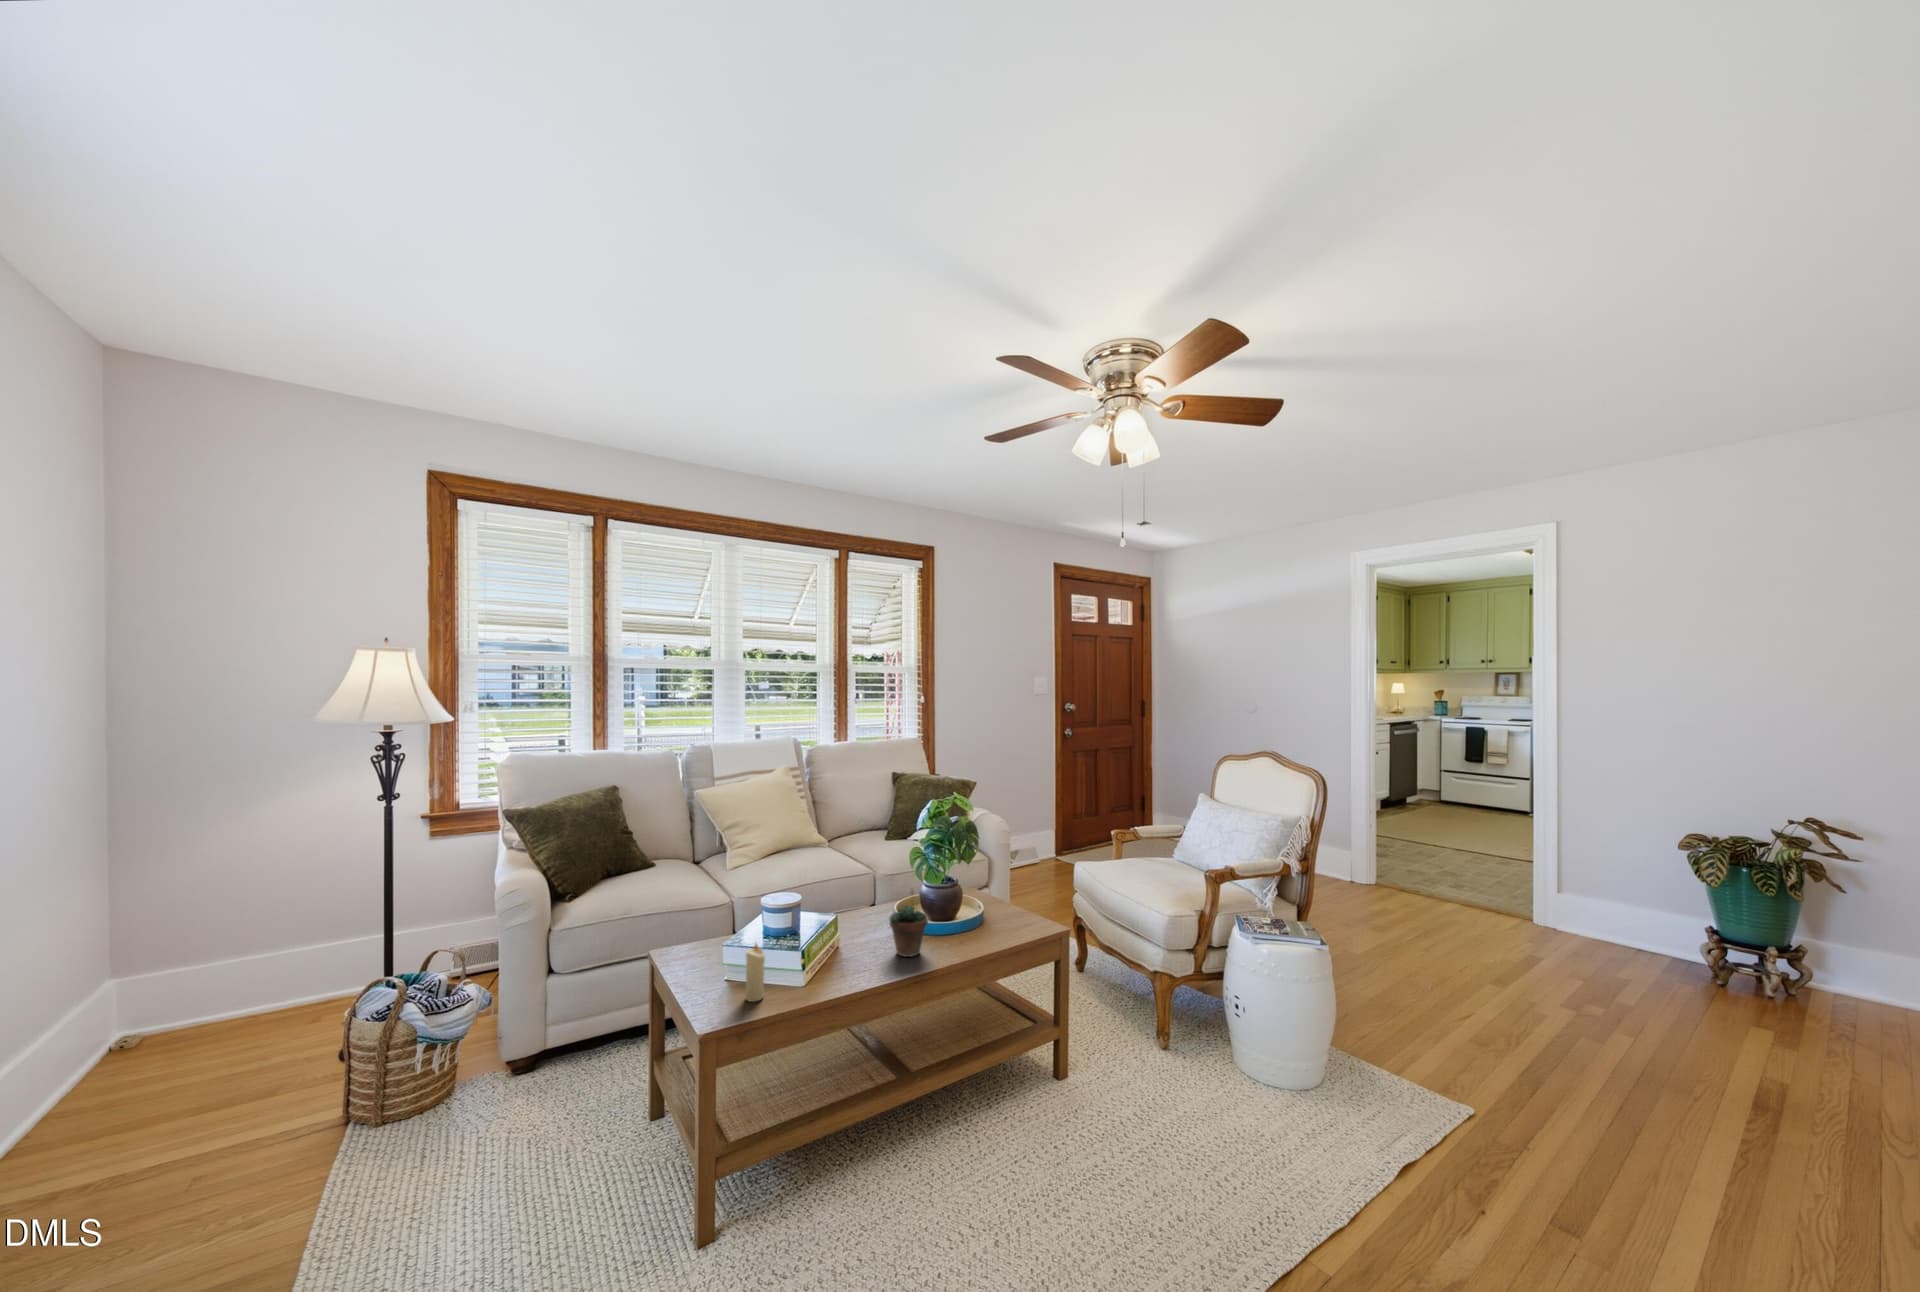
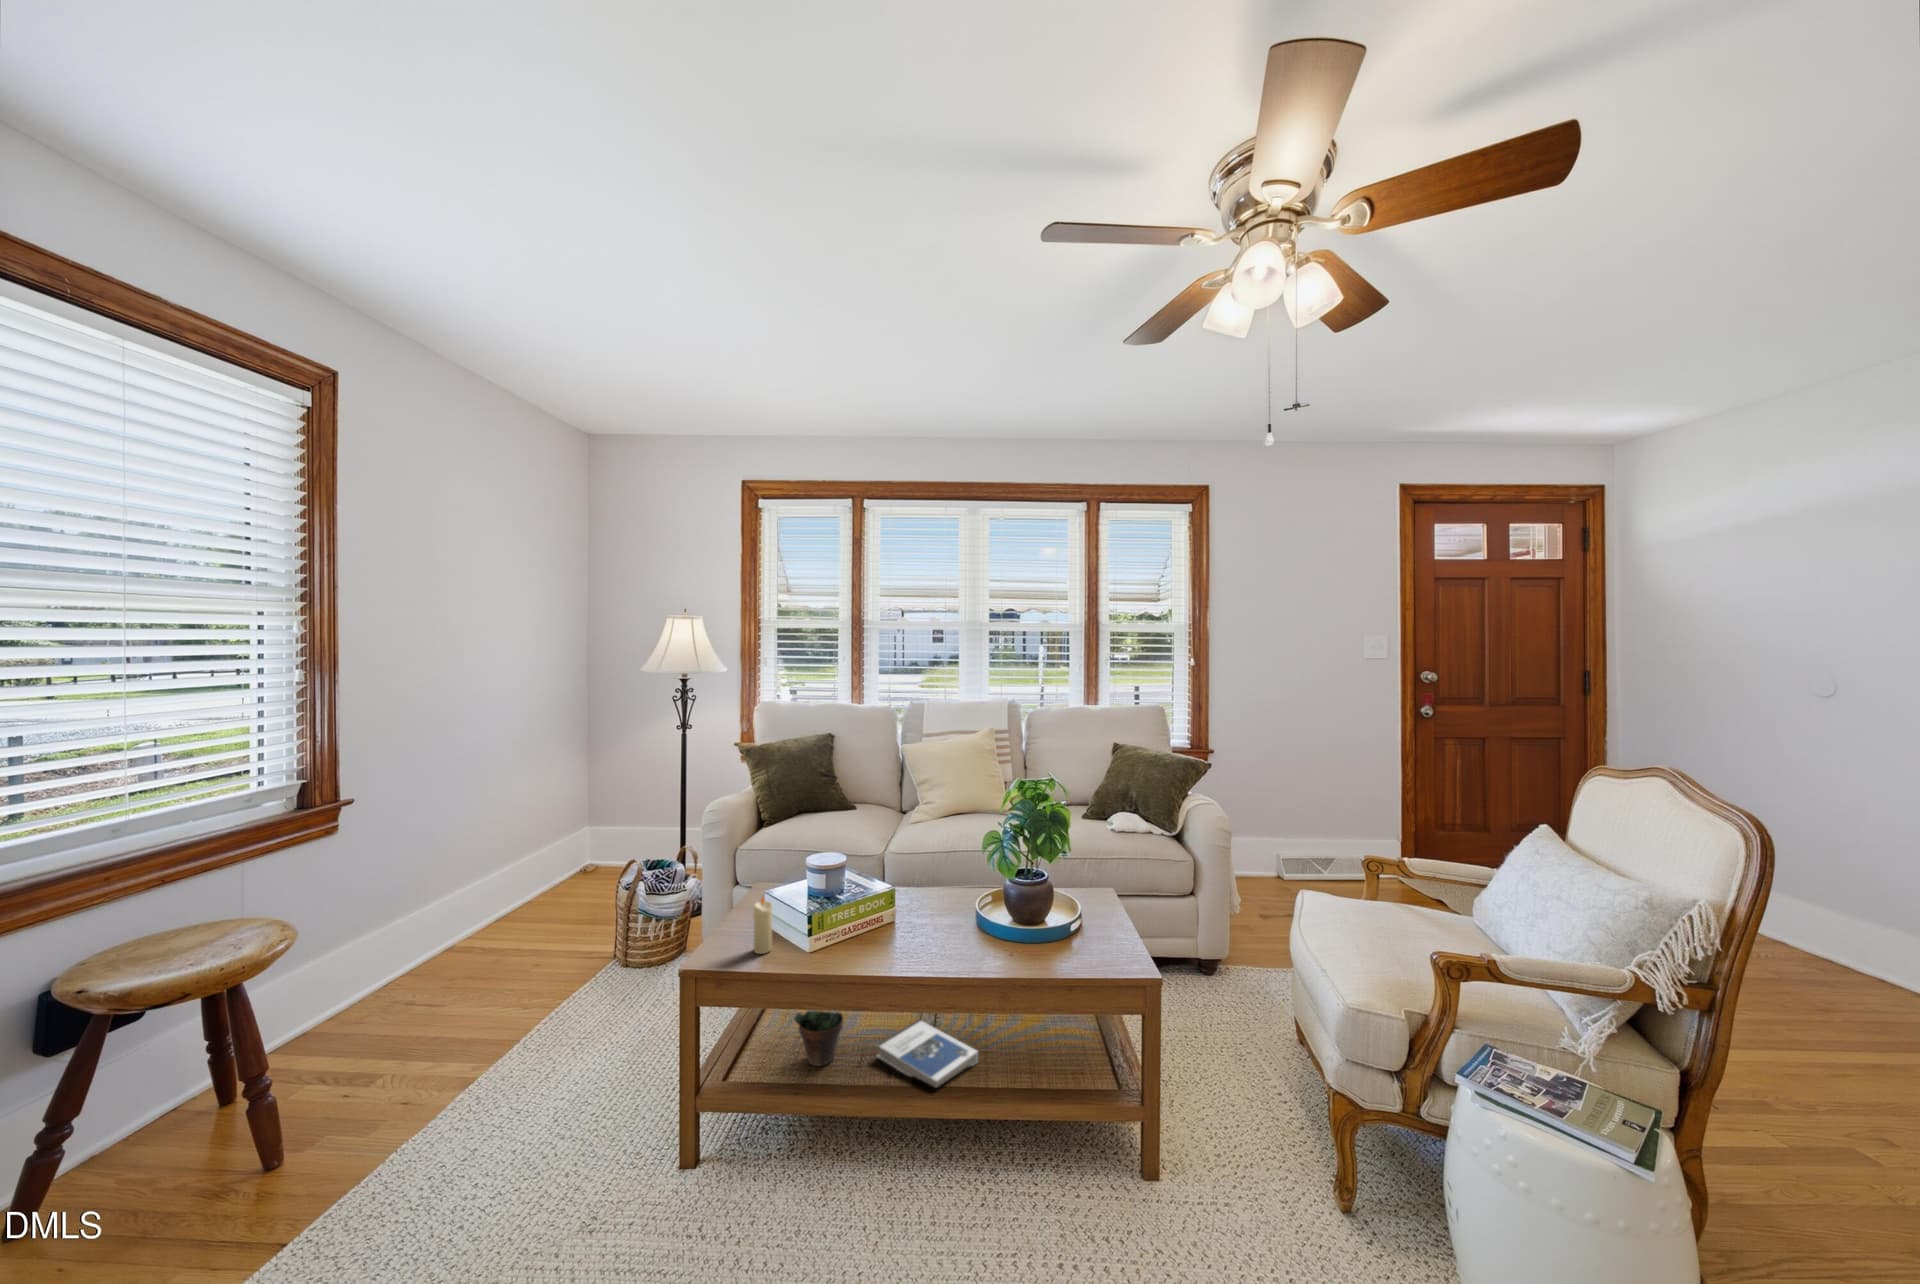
succulent plant: present [890,890,928,957] -> present [794,1011,843,1066]
hardback book: none [843,1032,926,1077] -> present [877,1020,978,1087]

